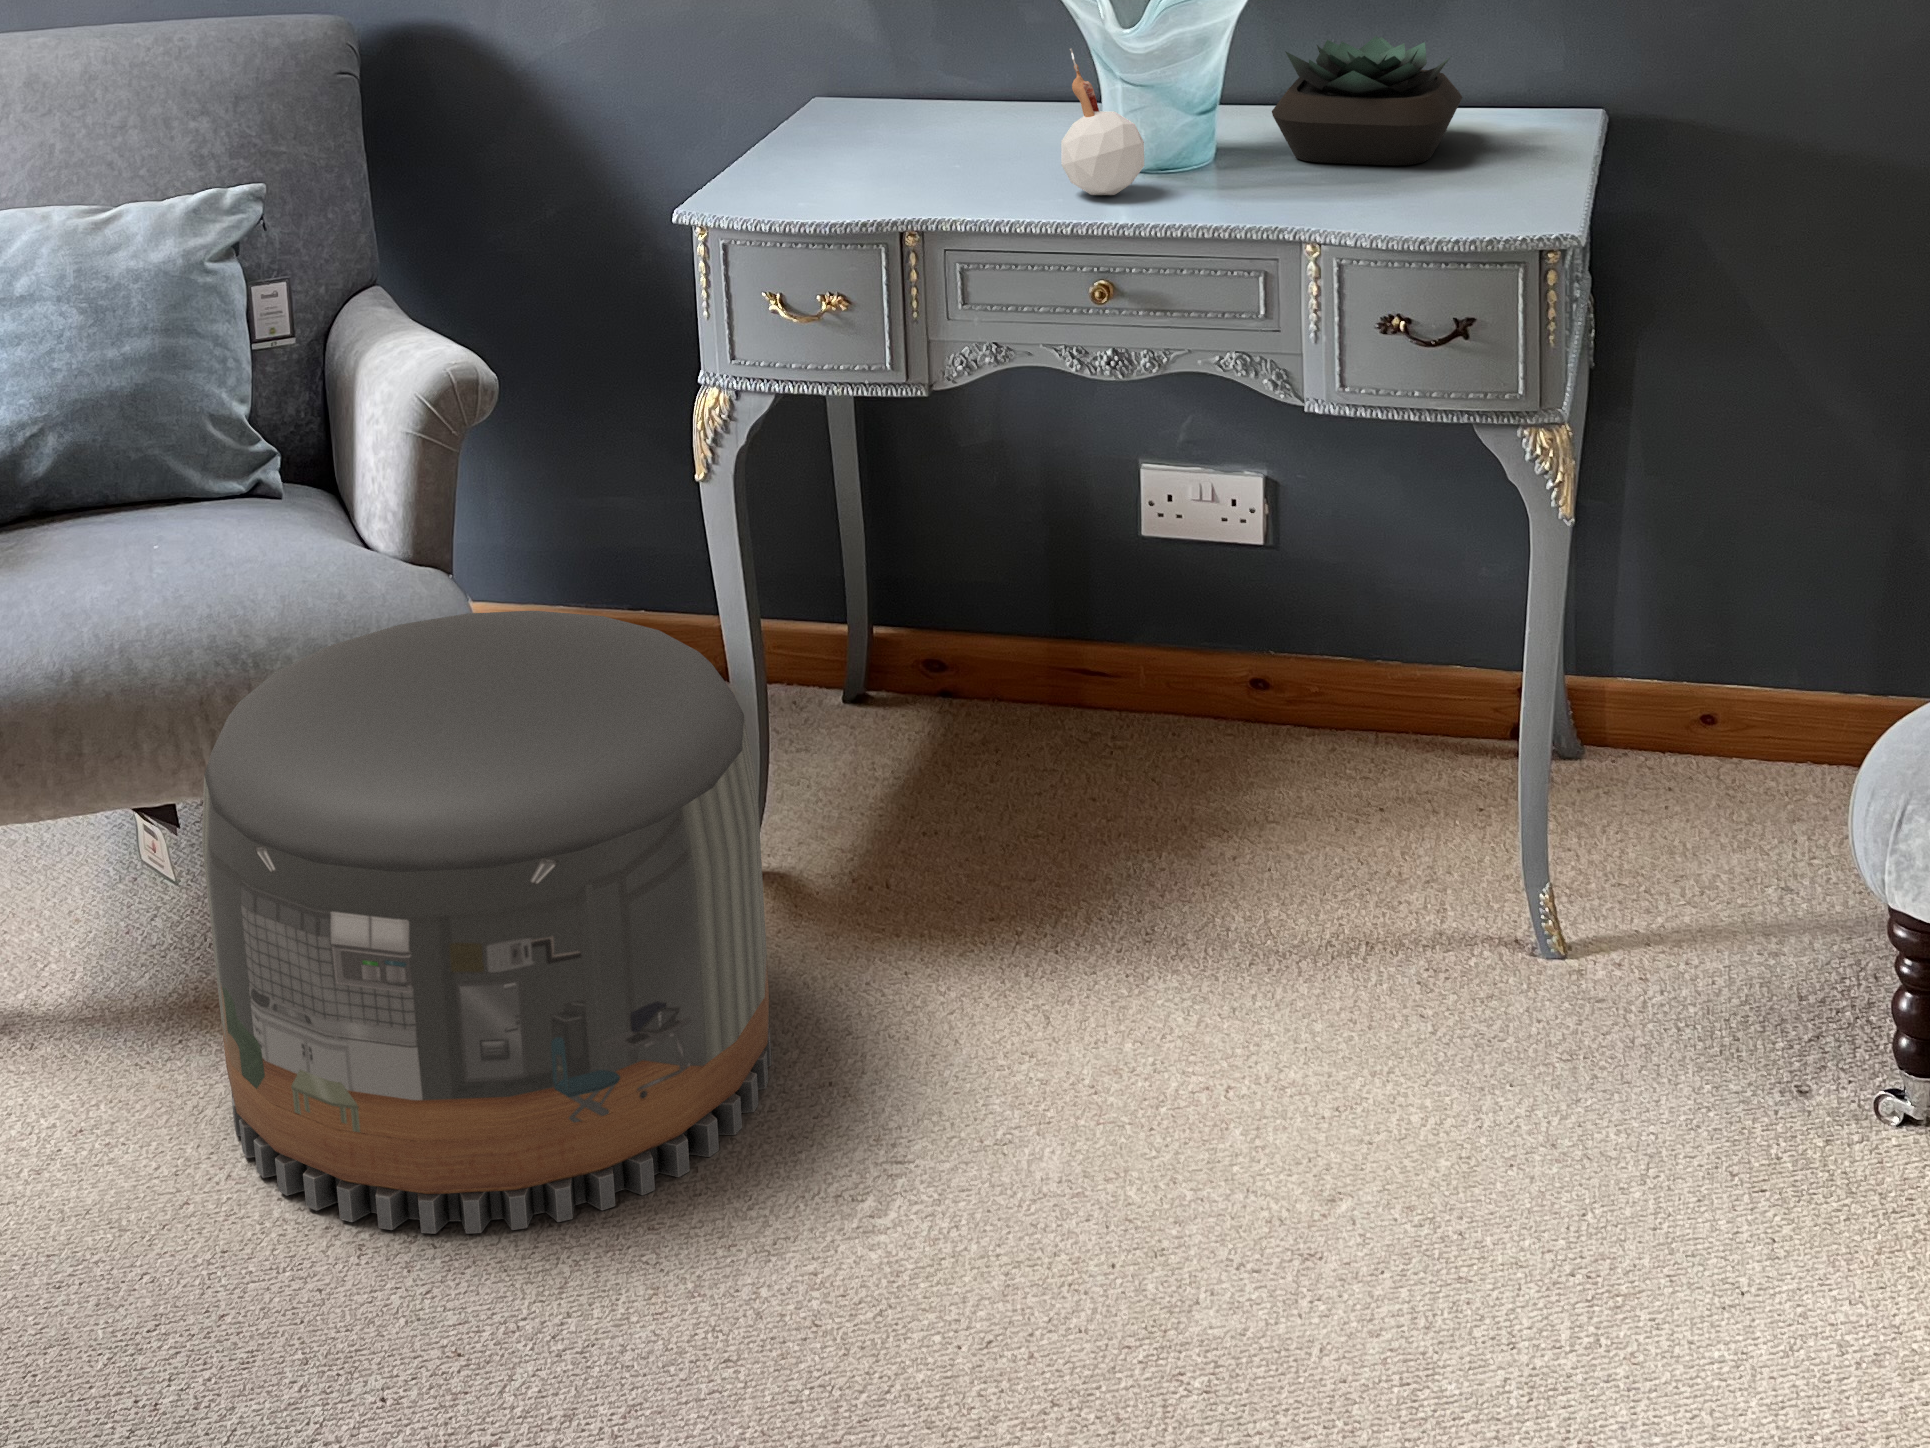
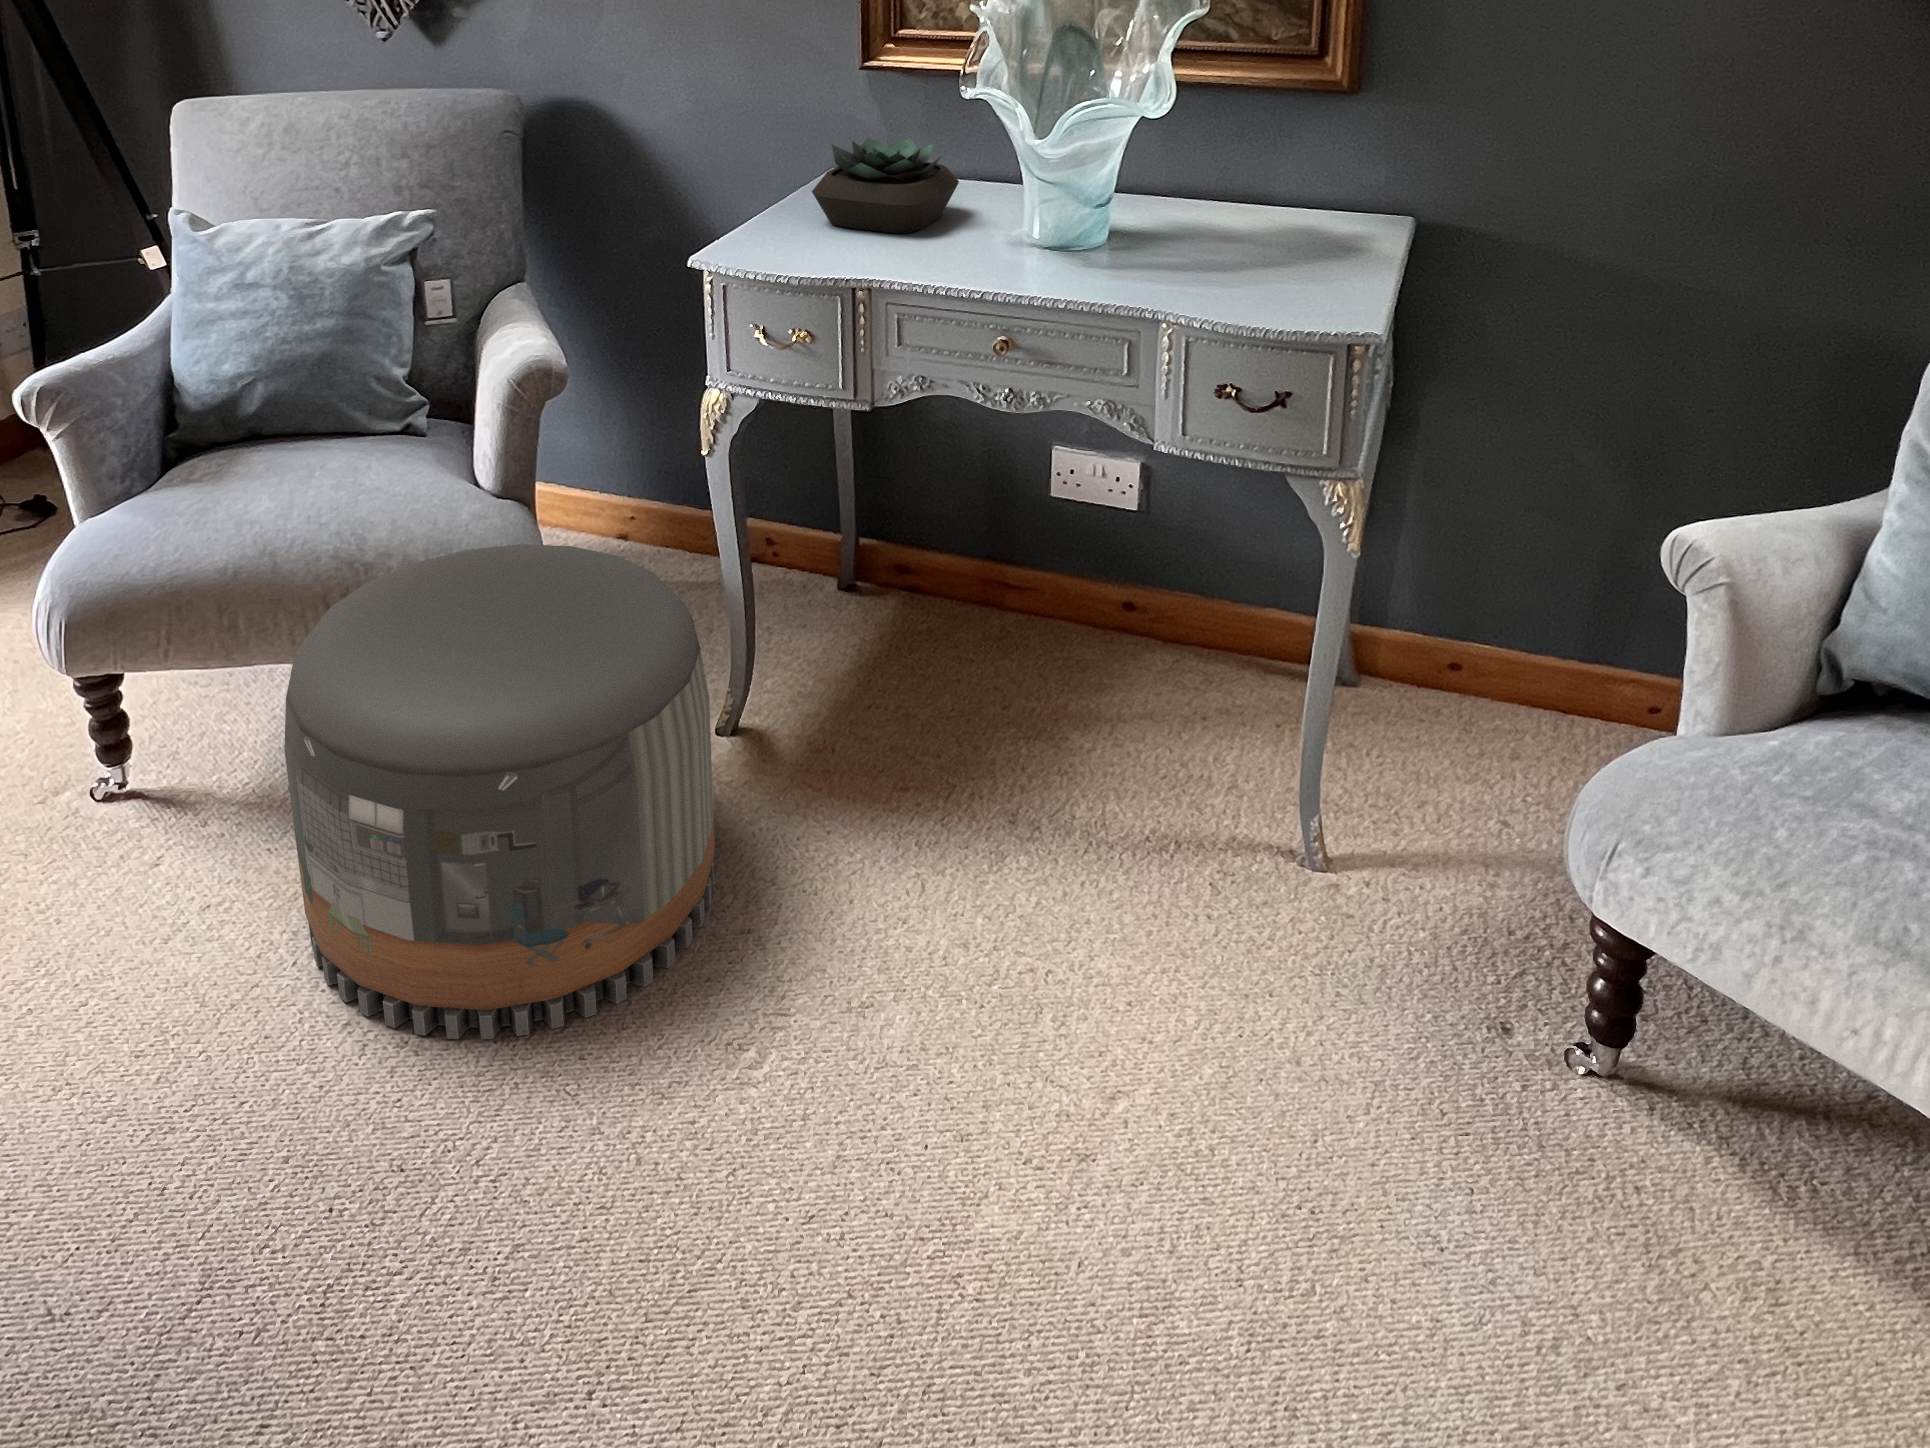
succulent plant: present [1272,36,1462,165] -> present [812,137,959,233]
candle: present [1061,48,1144,195] -> none [978,154,1043,269]

